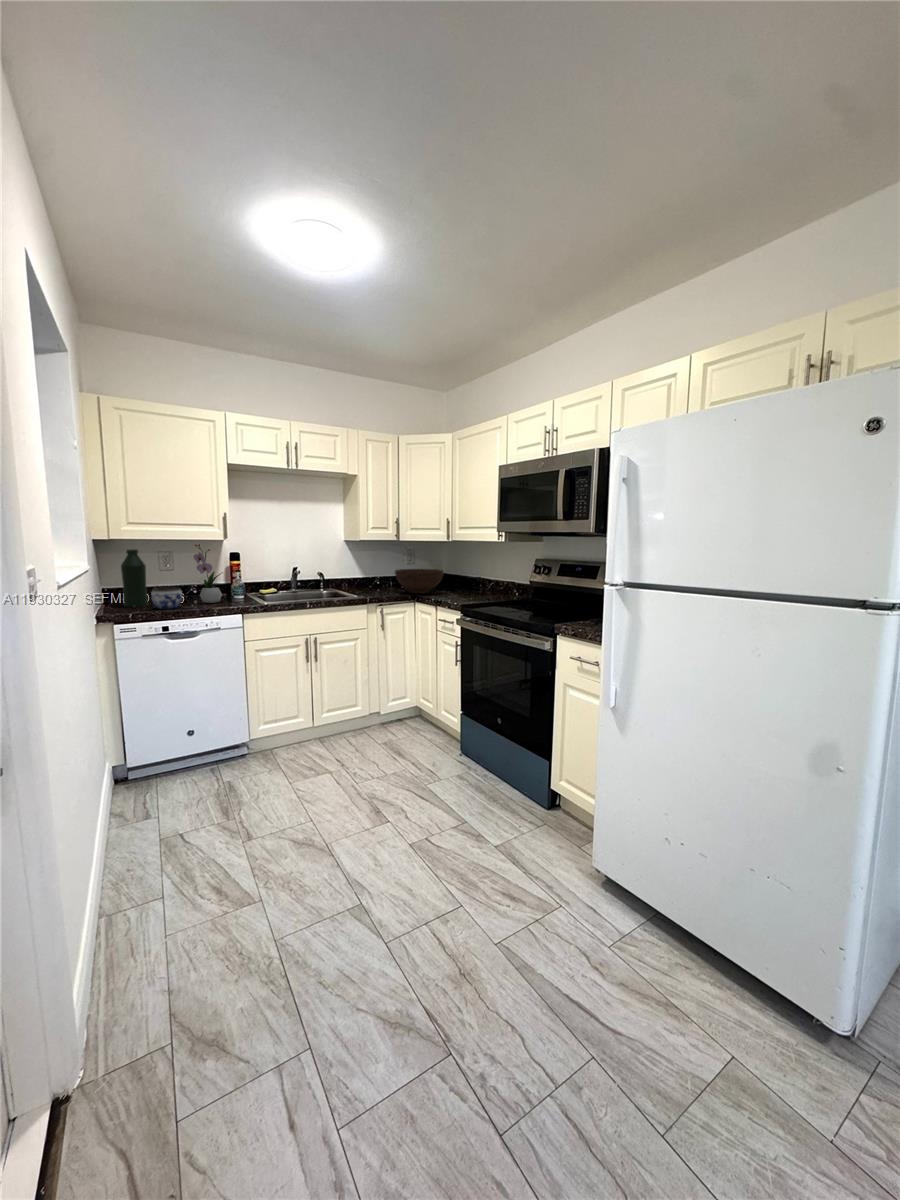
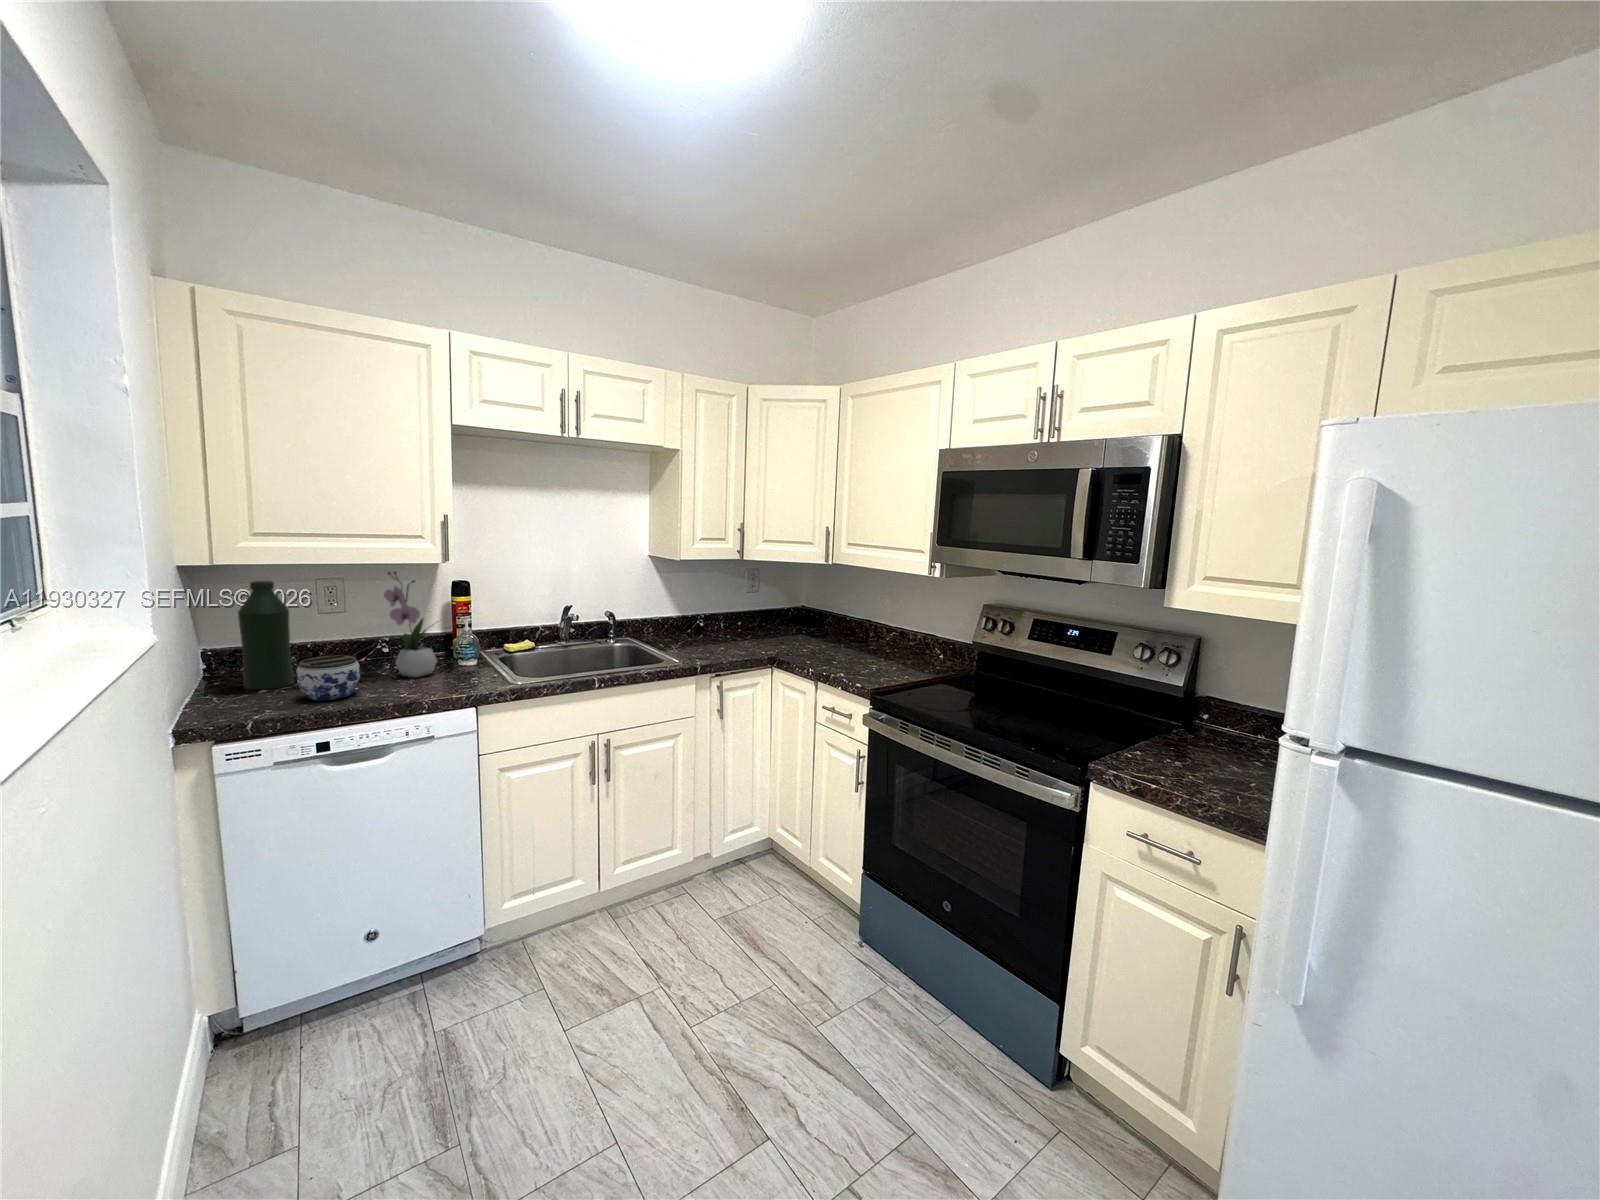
fruit bowl: present [395,569,444,594] -> none [735,604,815,648]

